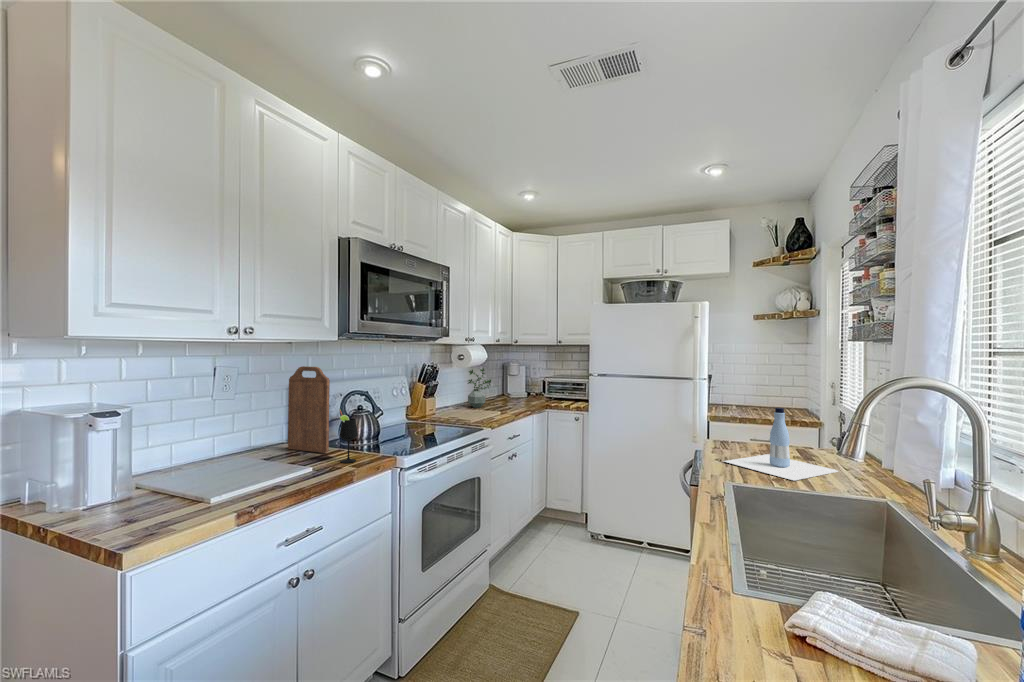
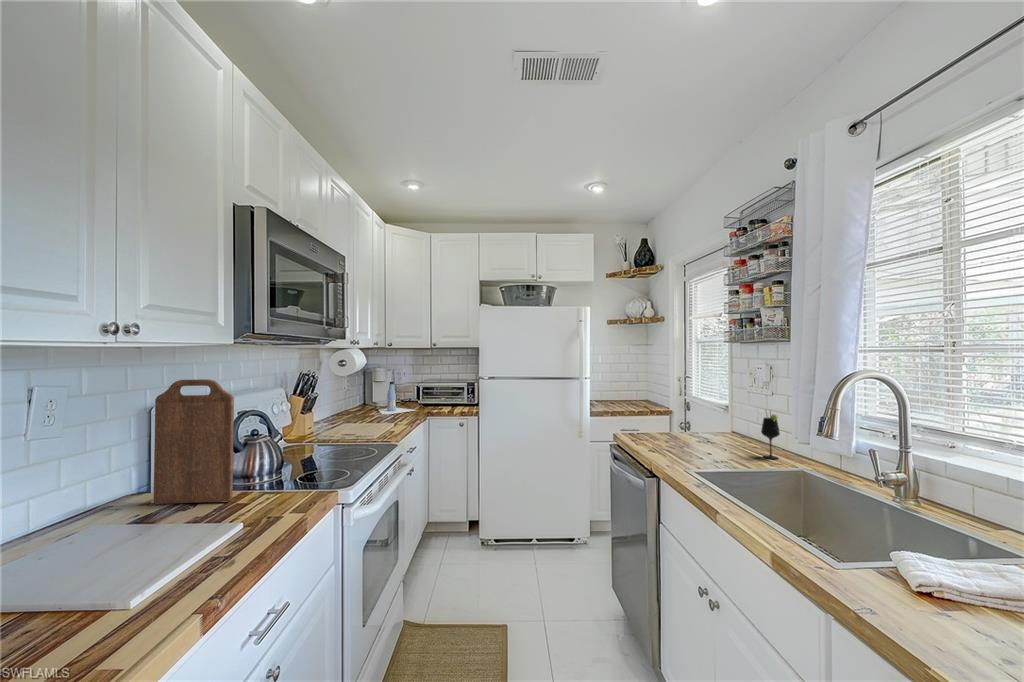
potted plant: present [468,368,491,408] -> none [341,373,369,421]
bottle: present [724,408,838,481] -> present [379,382,415,414]
wine glass: present [340,410,358,463] -> present [761,410,780,459]

